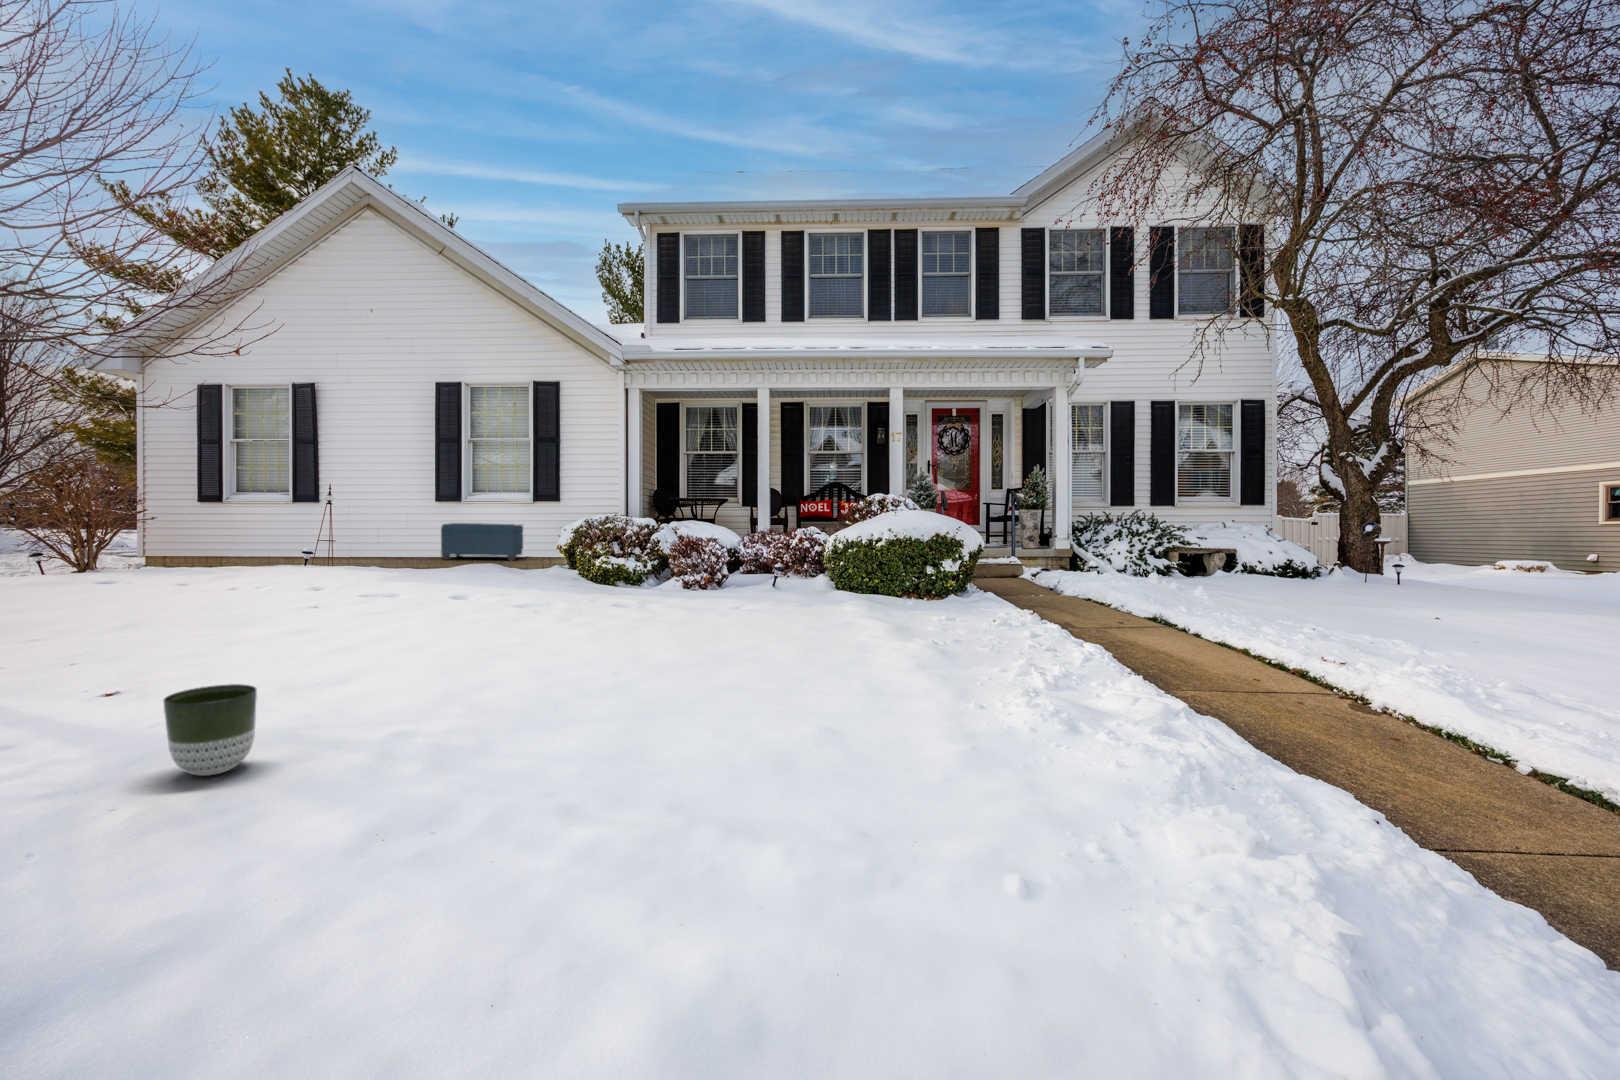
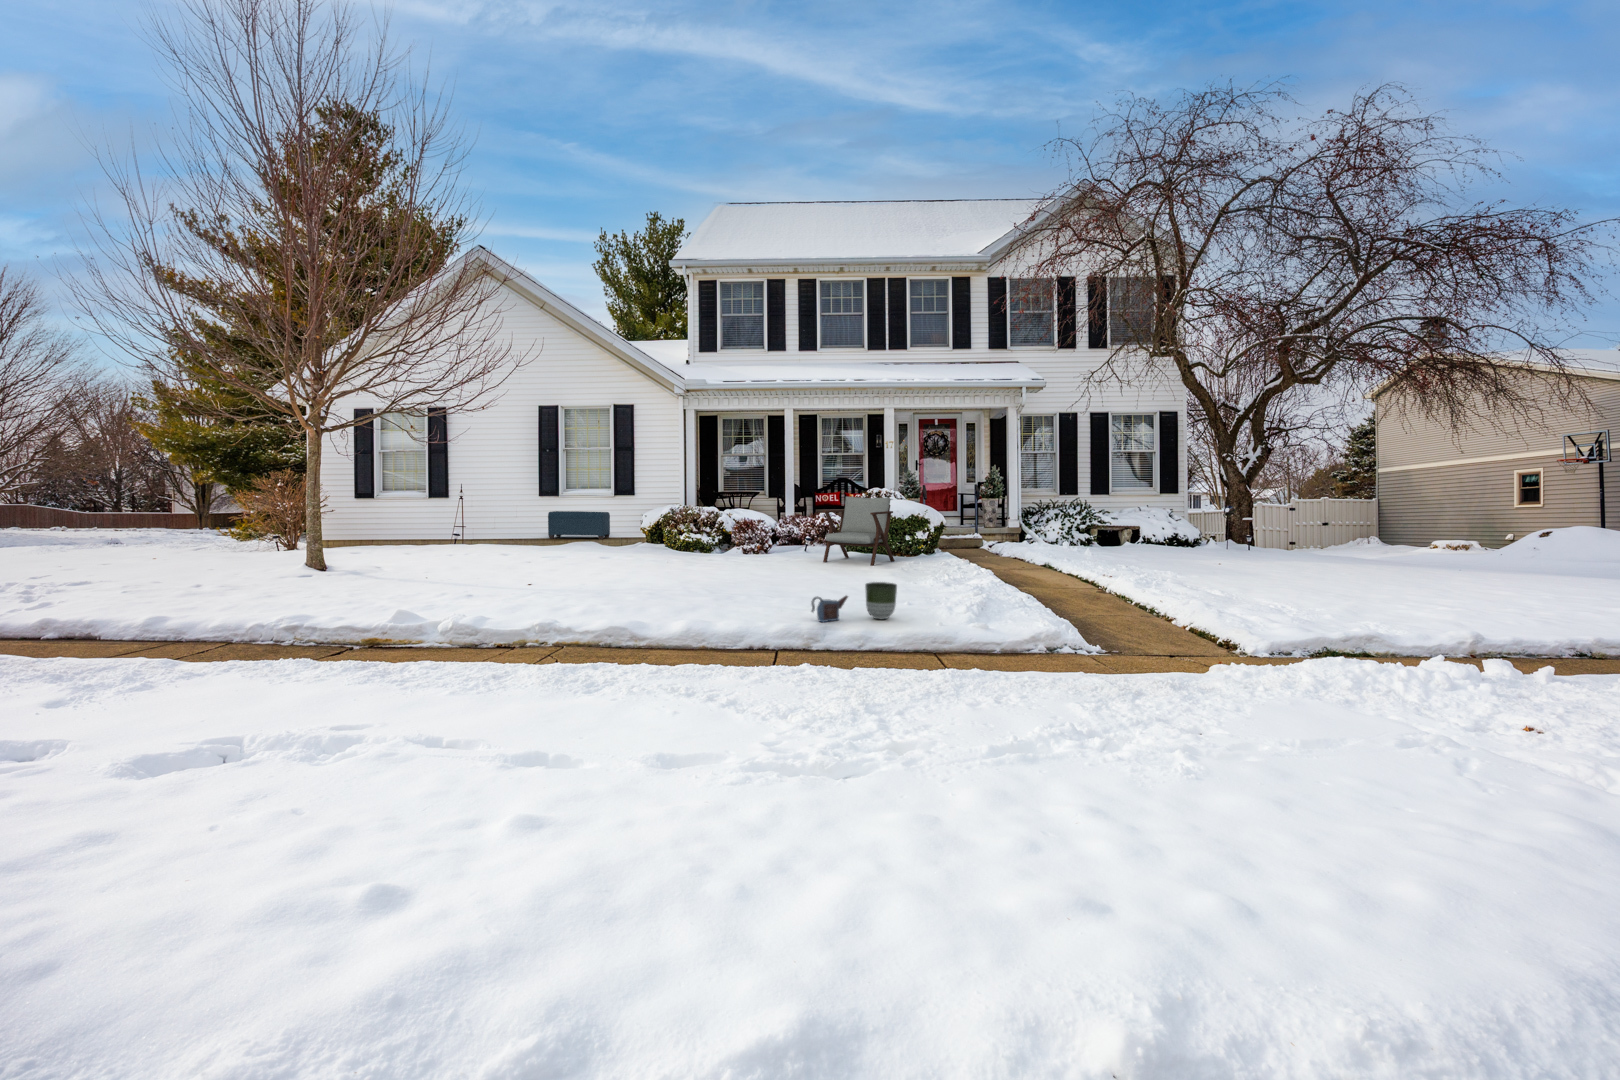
lounge chair: none [800,506,909,614] -> present [823,497,894,566]
planter: present [163,684,257,776] -> present [865,582,897,619]
watering can: none [724,744,824,823] -> present [811,596,848,622]

